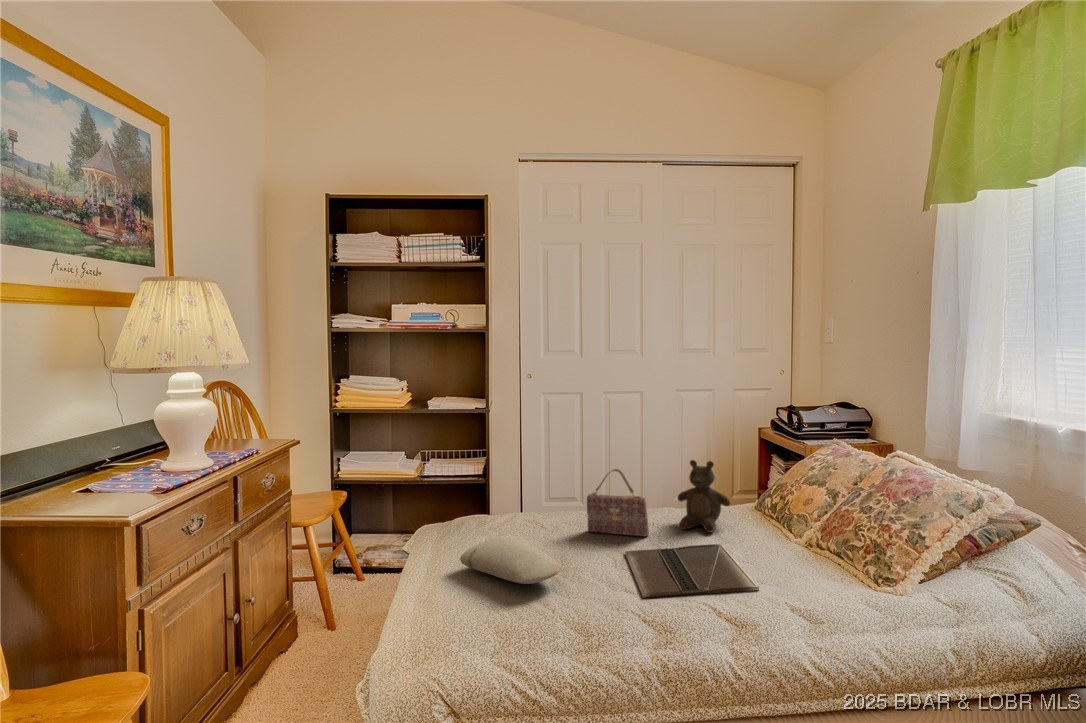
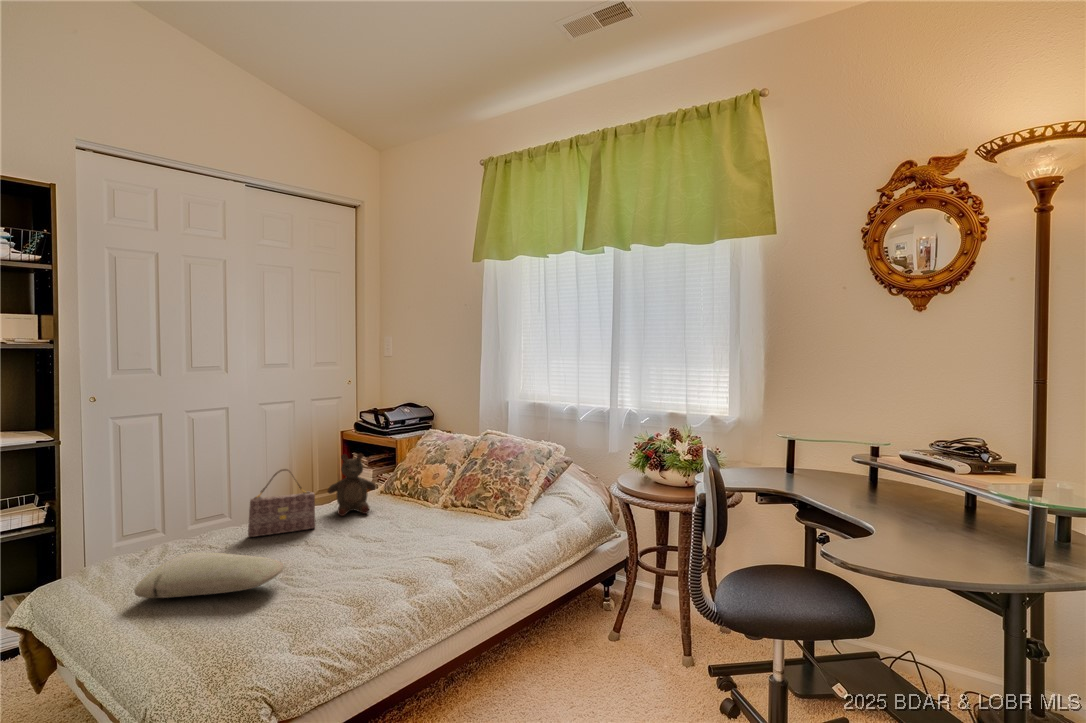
laptop: present [625,544,759,597] -> none [311,518,445,567]

